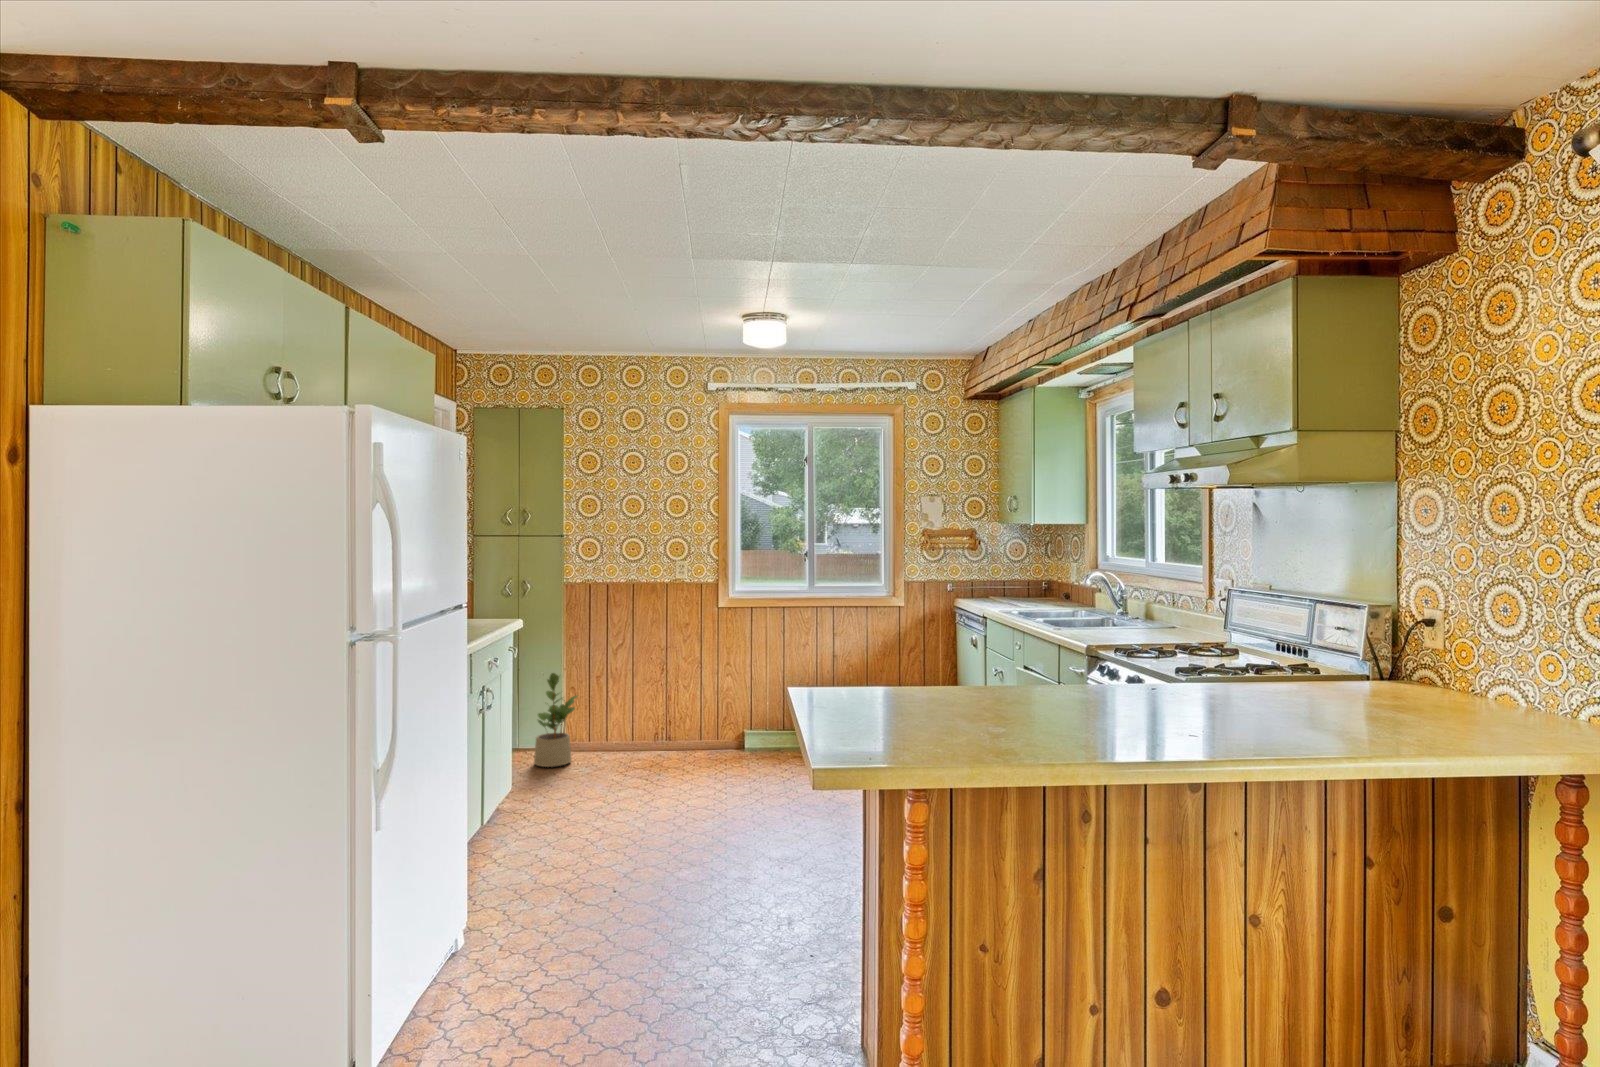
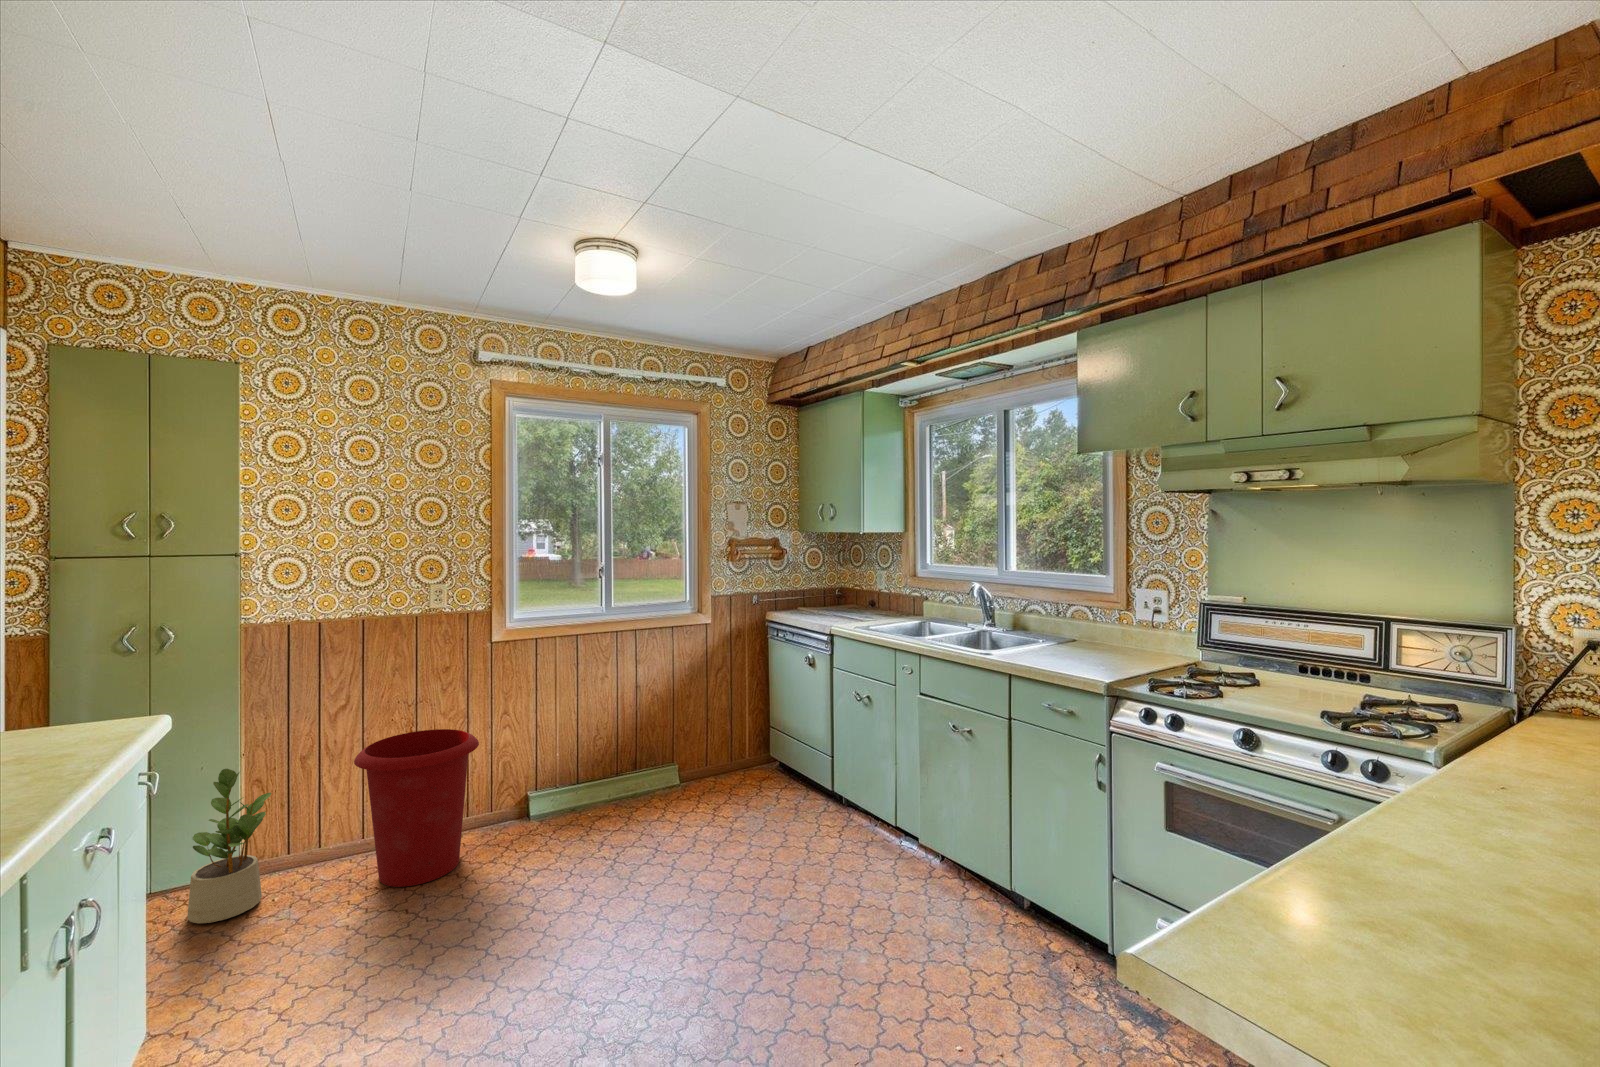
waste bin: none [622,668,701,770] -> present [354,729,479,887]

